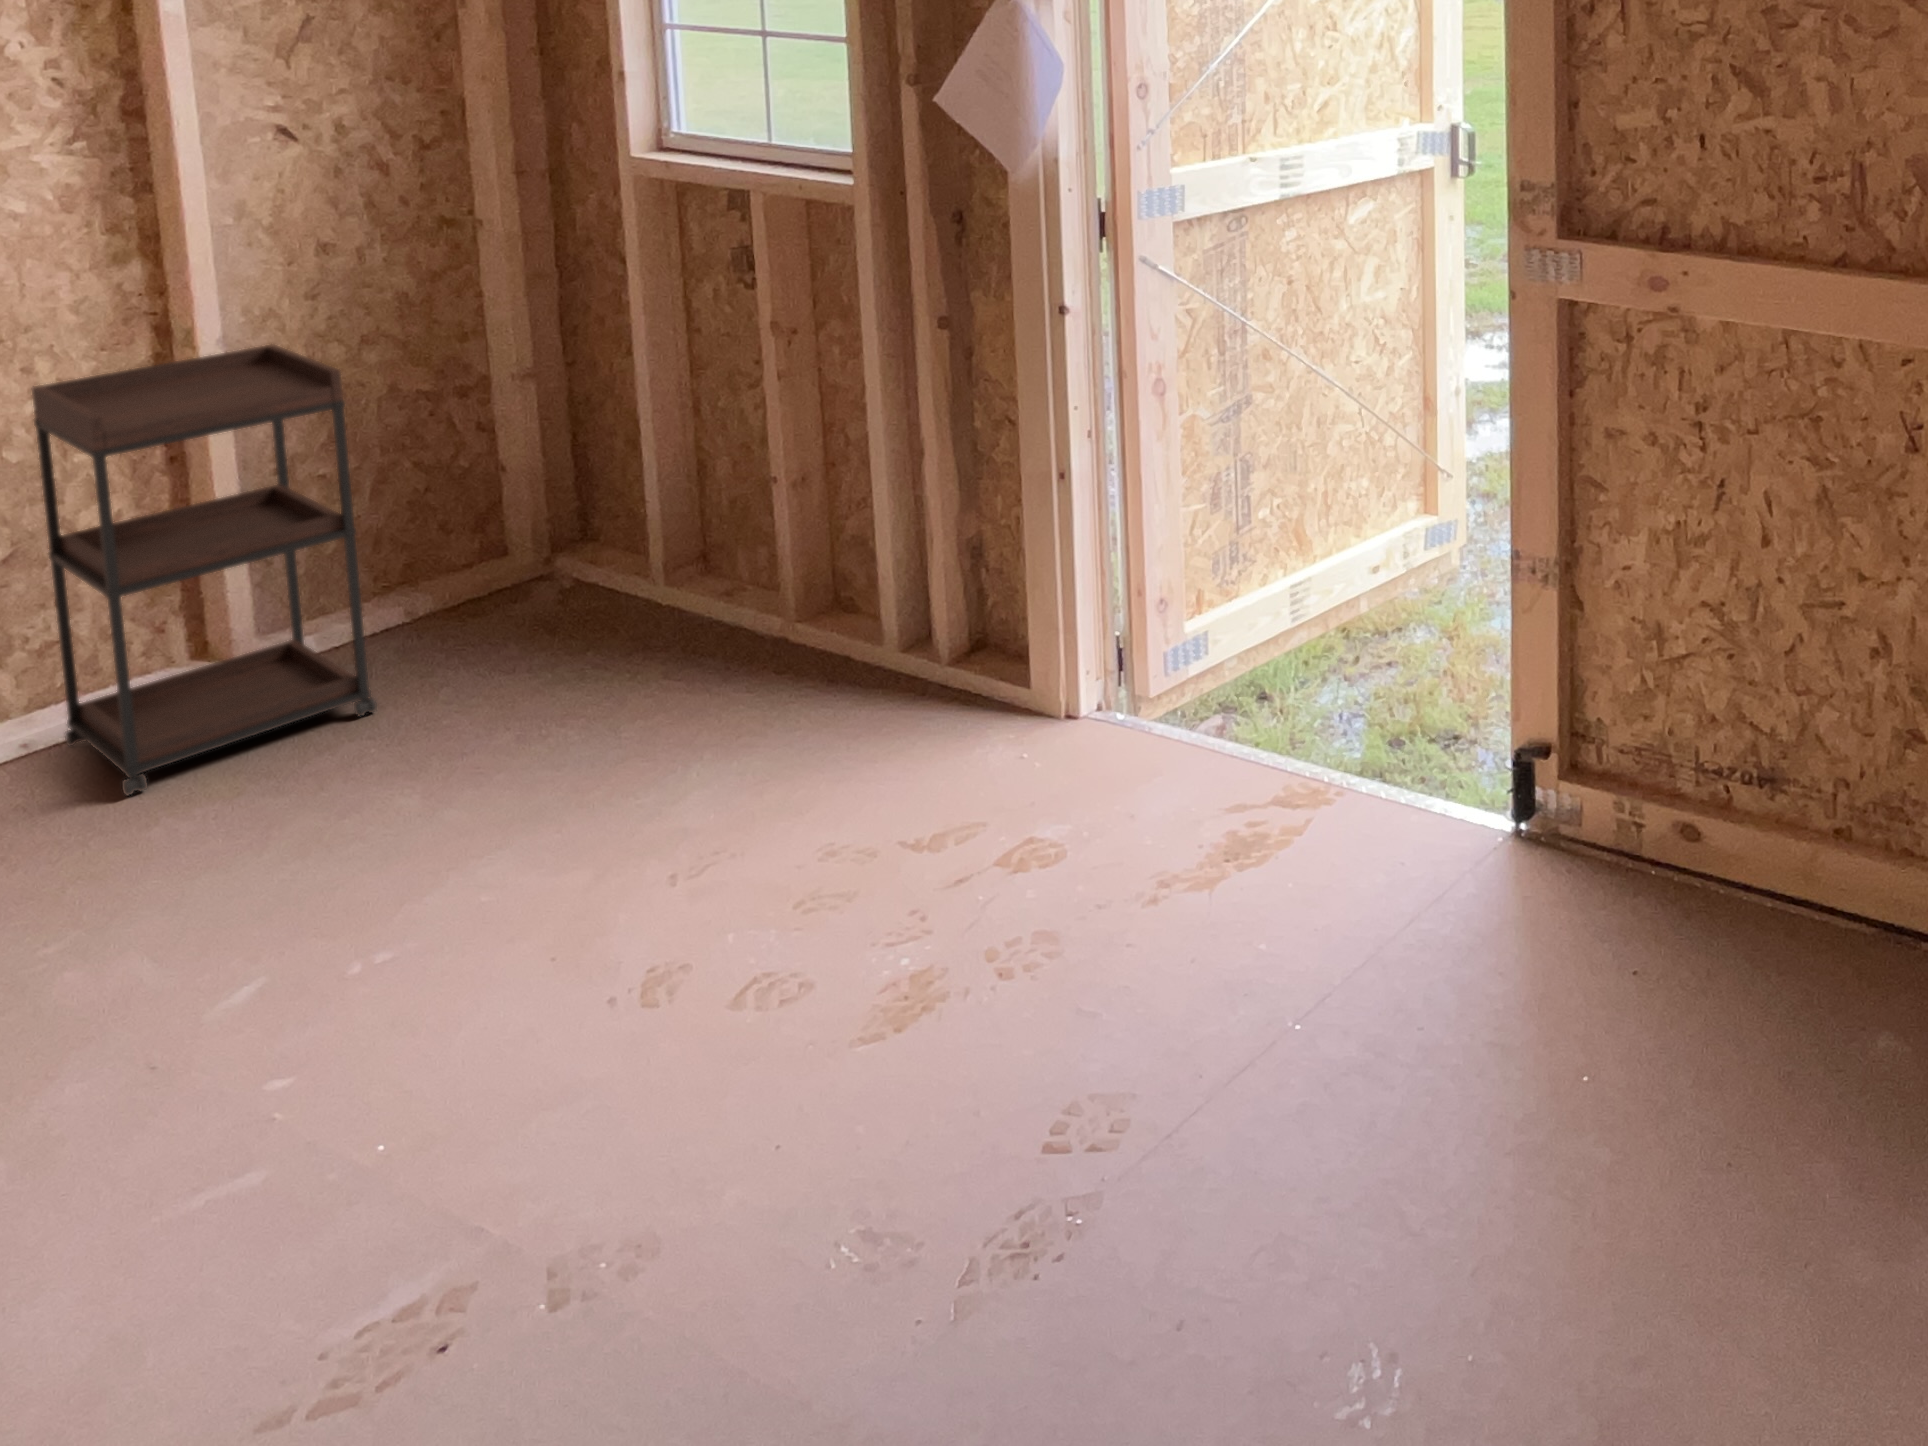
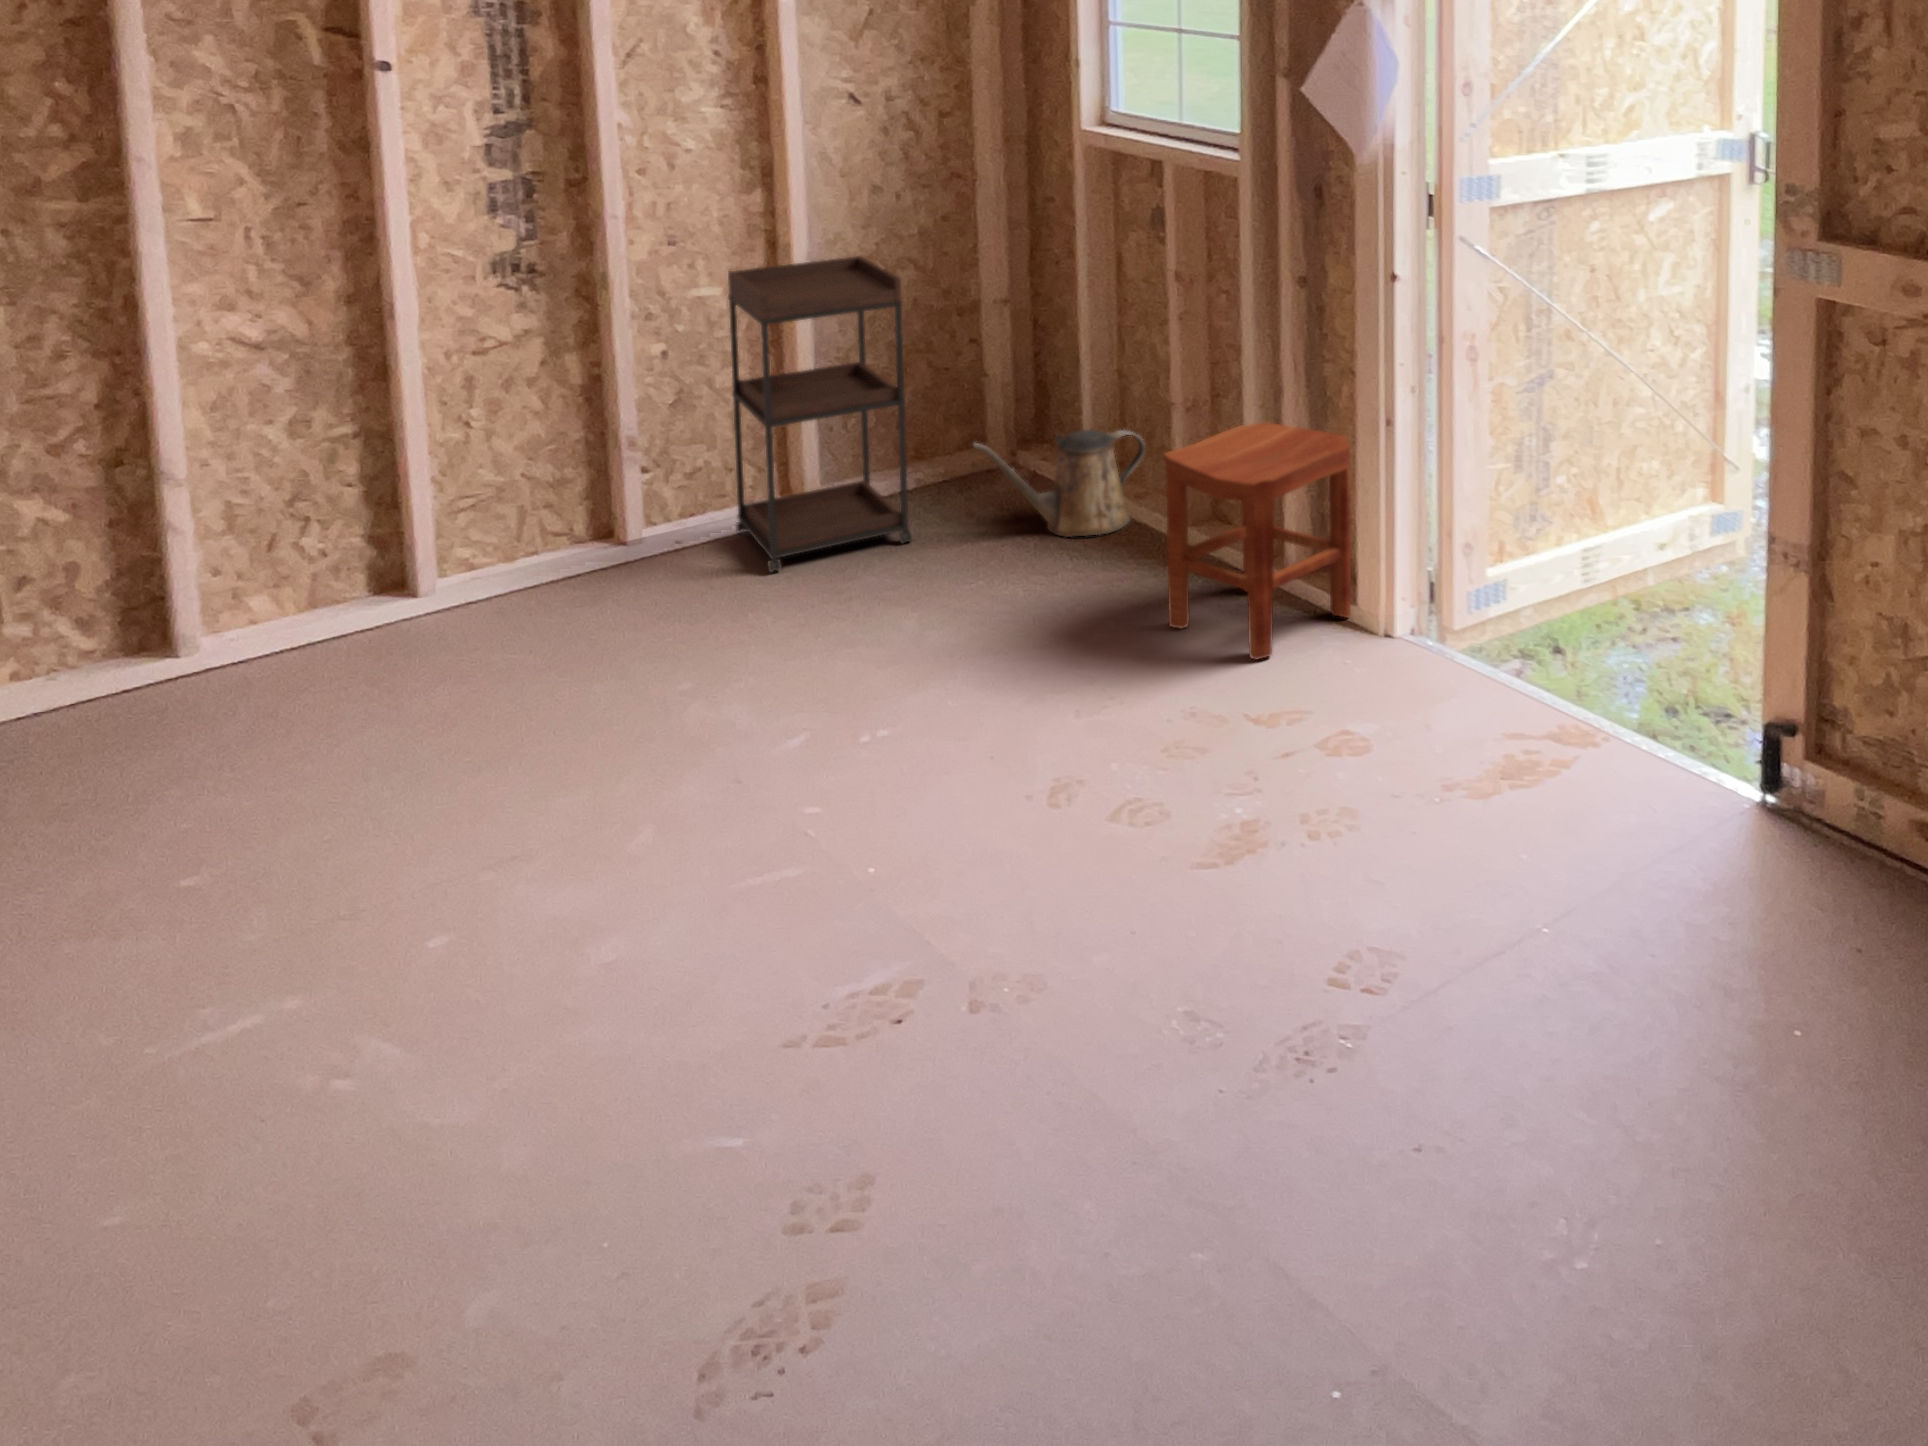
stool: none [758,495,1021,785] -> present [1164,422,1351,660]
watering can: none [467,523,732,668] -> present [972,430,1145,537]

